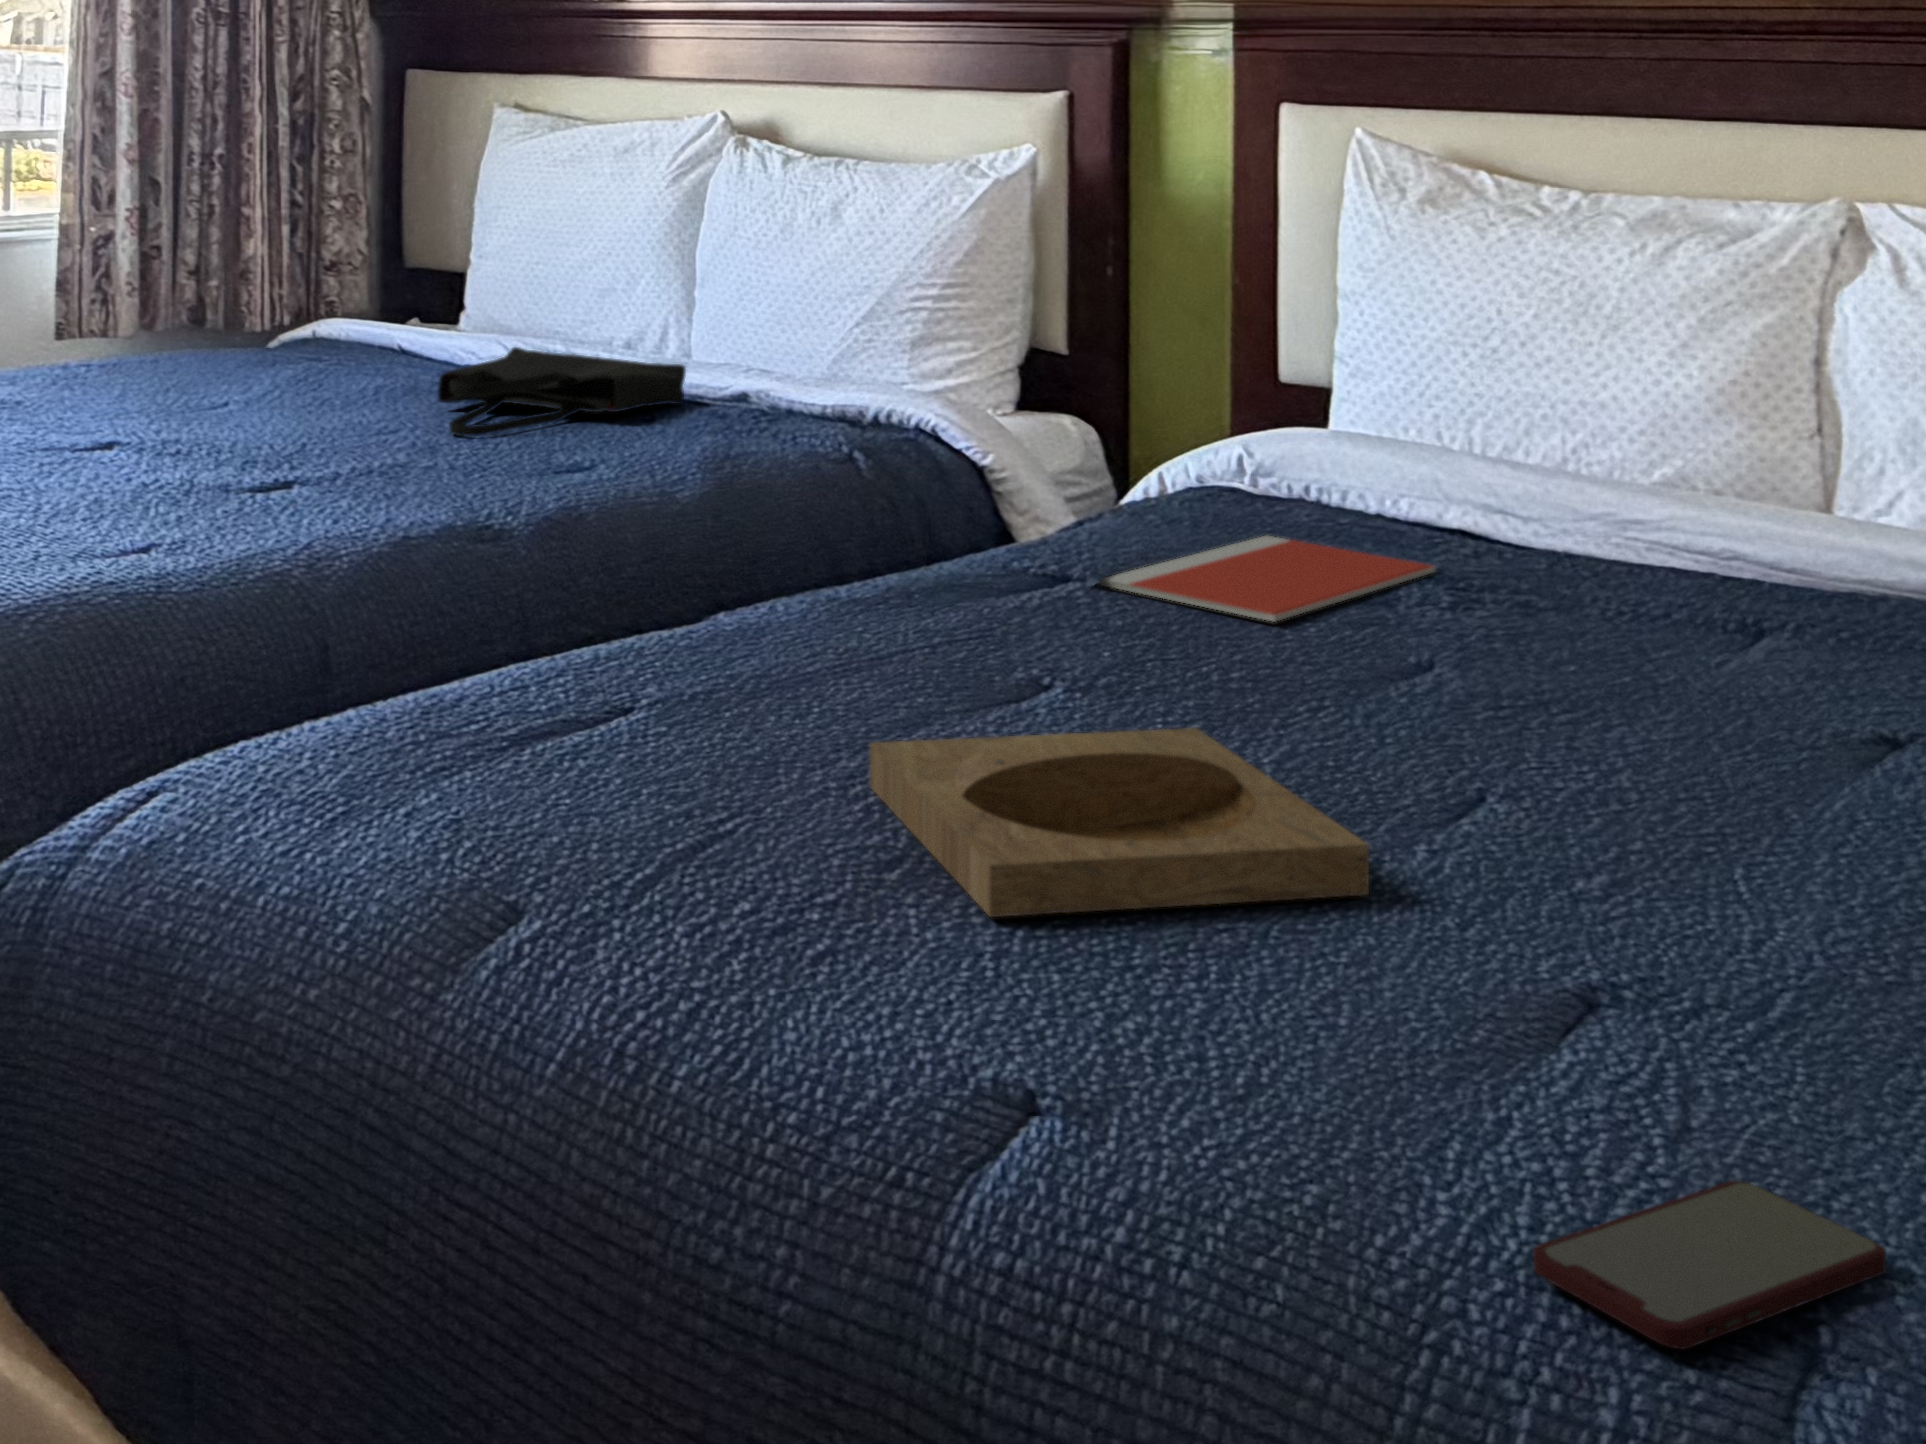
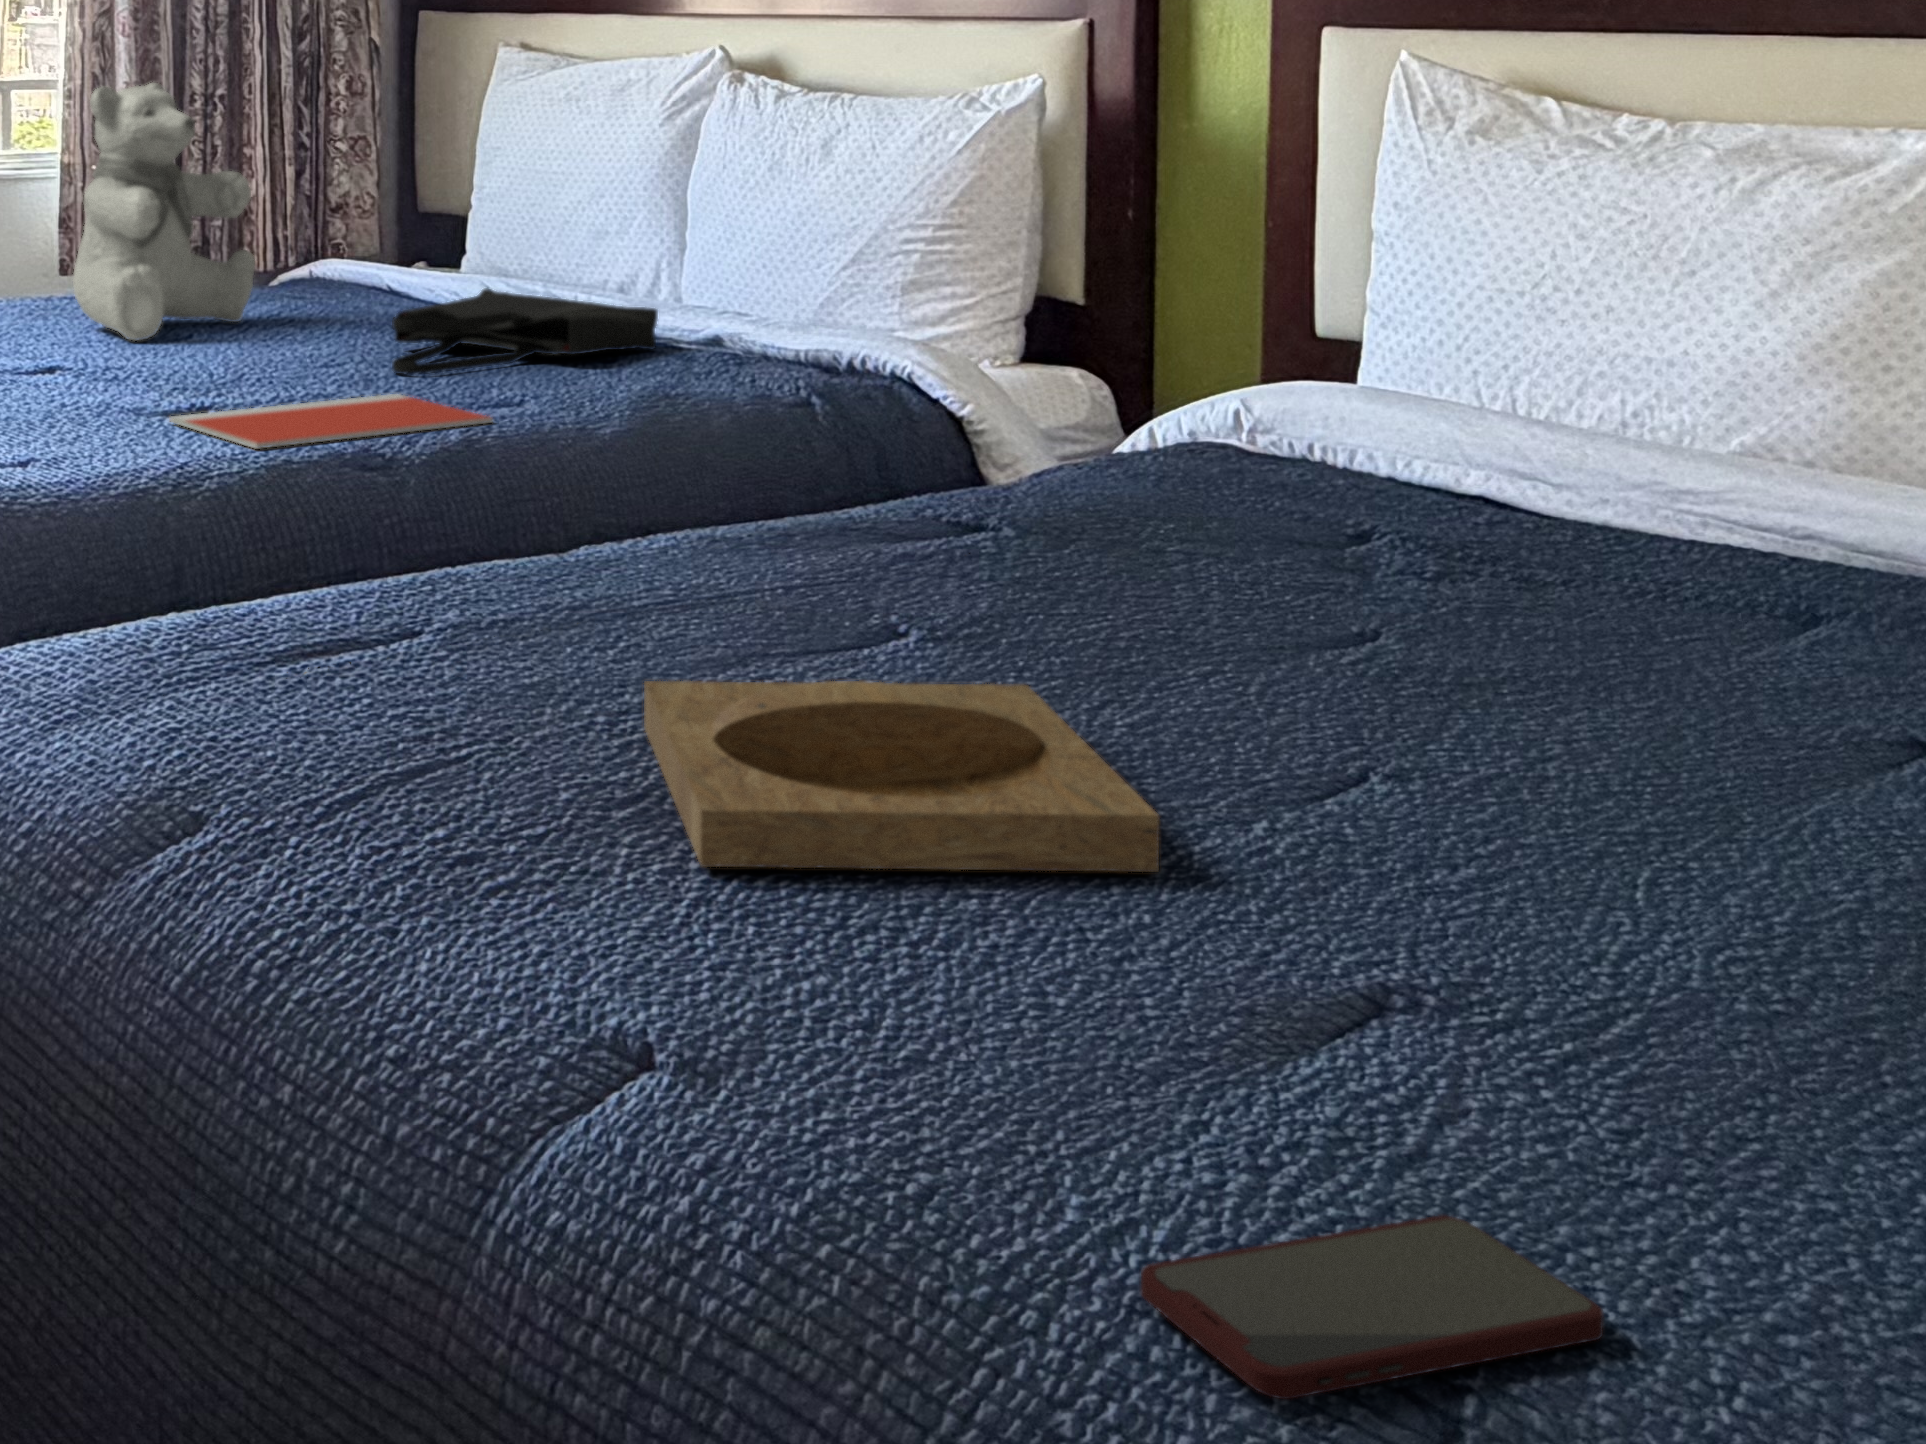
teddy bear: none [106,147,284,406] -> present [73,83,255,340]
notebook: present [1099,536,1436,622] -> present [170,394,493,449]

